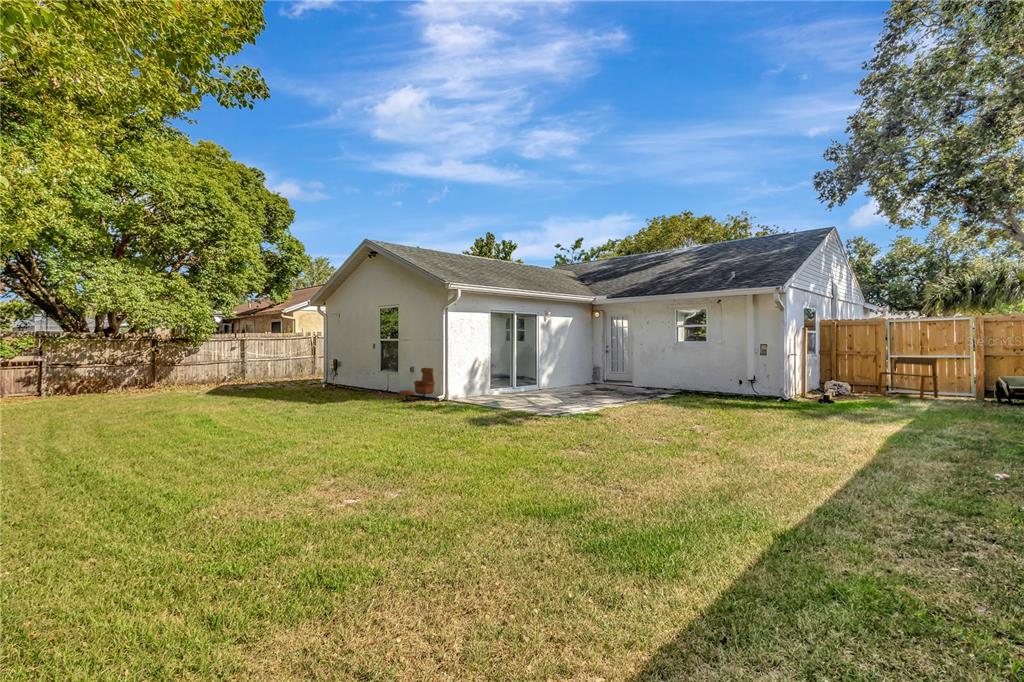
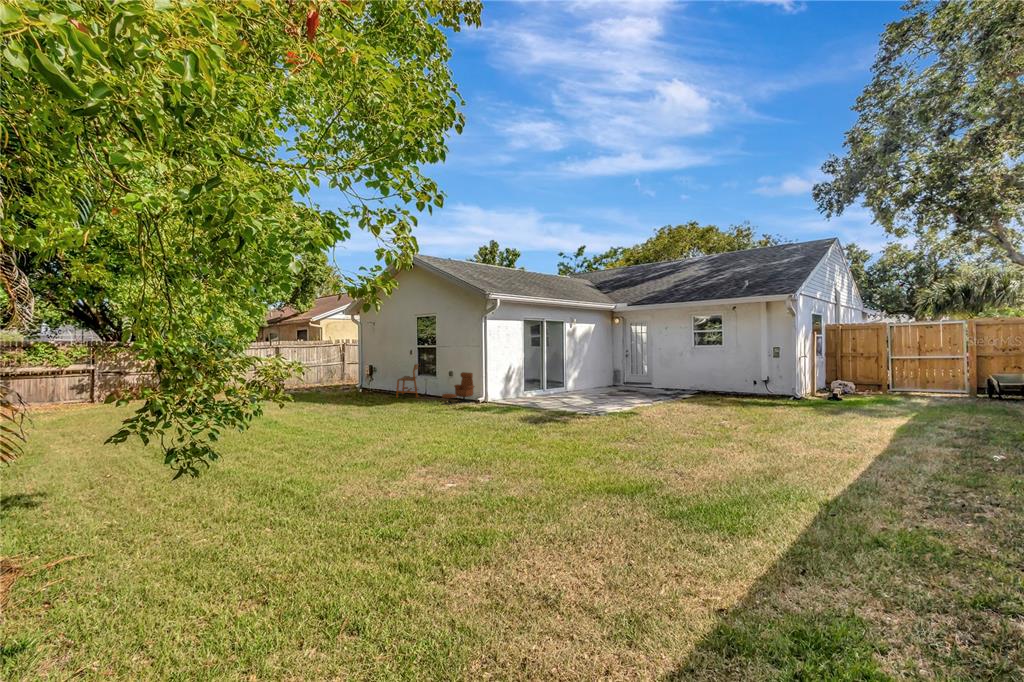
bench: present [878,357,939,399] -> present [396,364,419,398]

